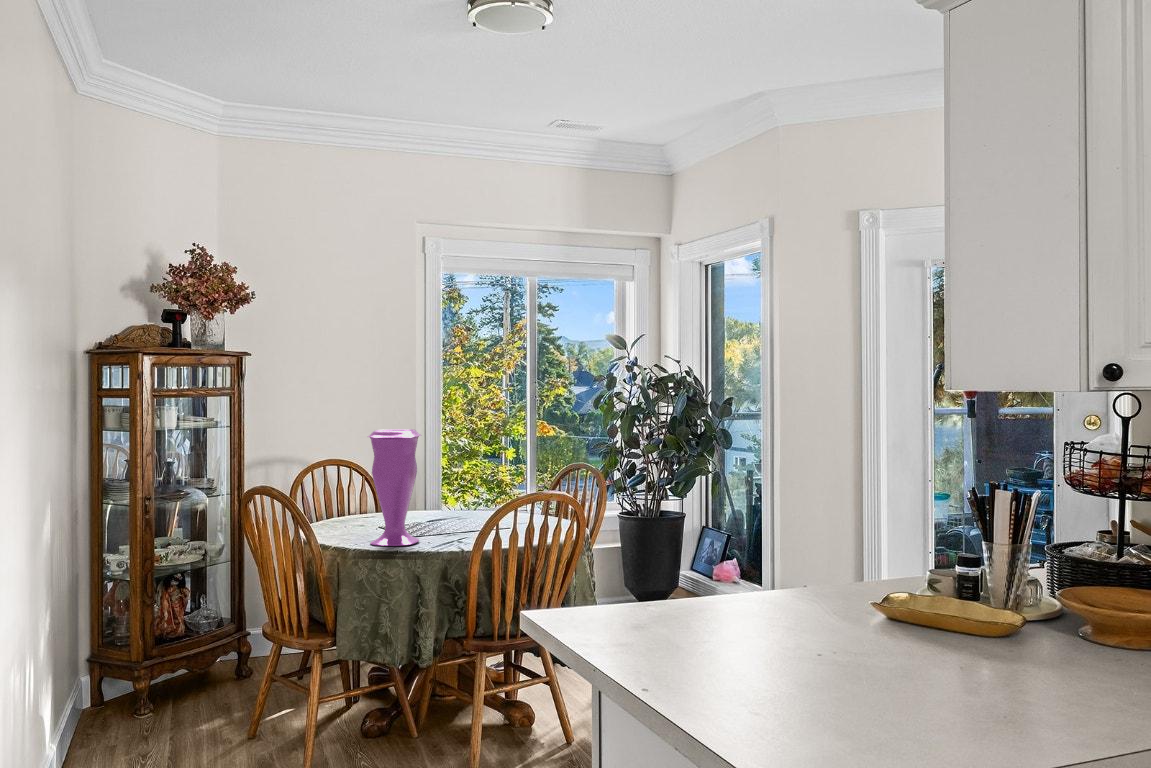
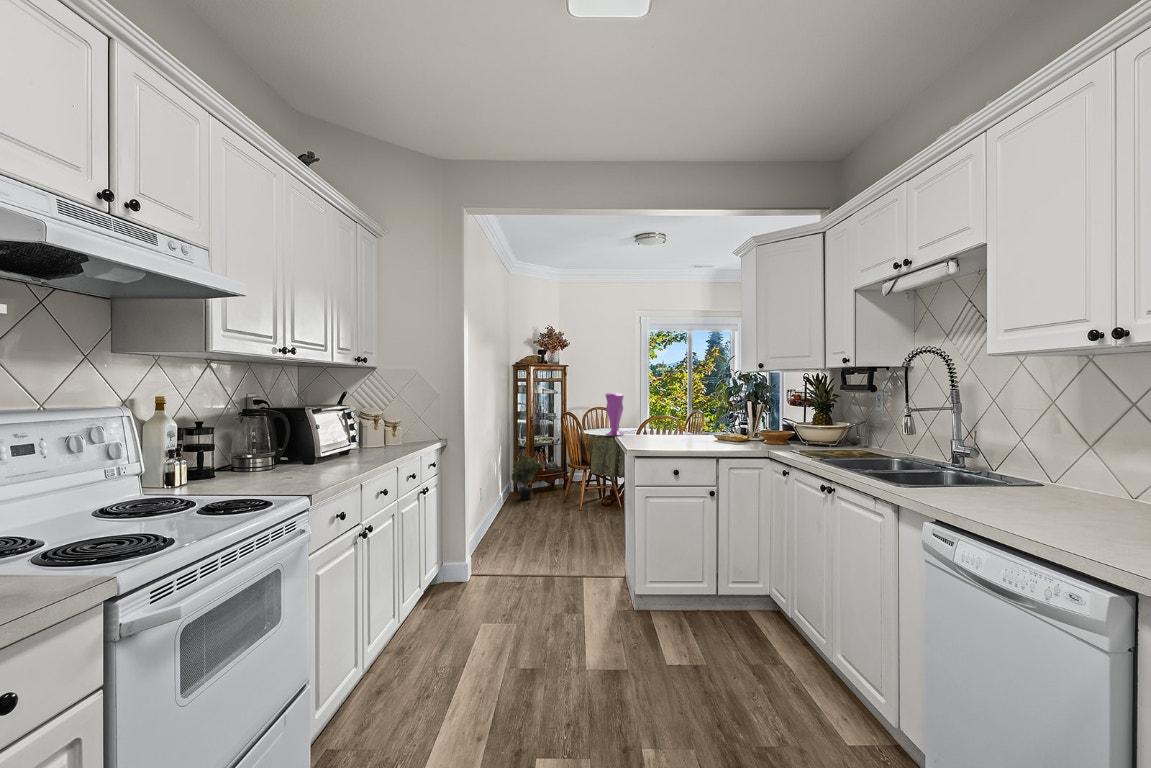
potted plant: none [76,608,186,740] -> present [512,456,544,500]

